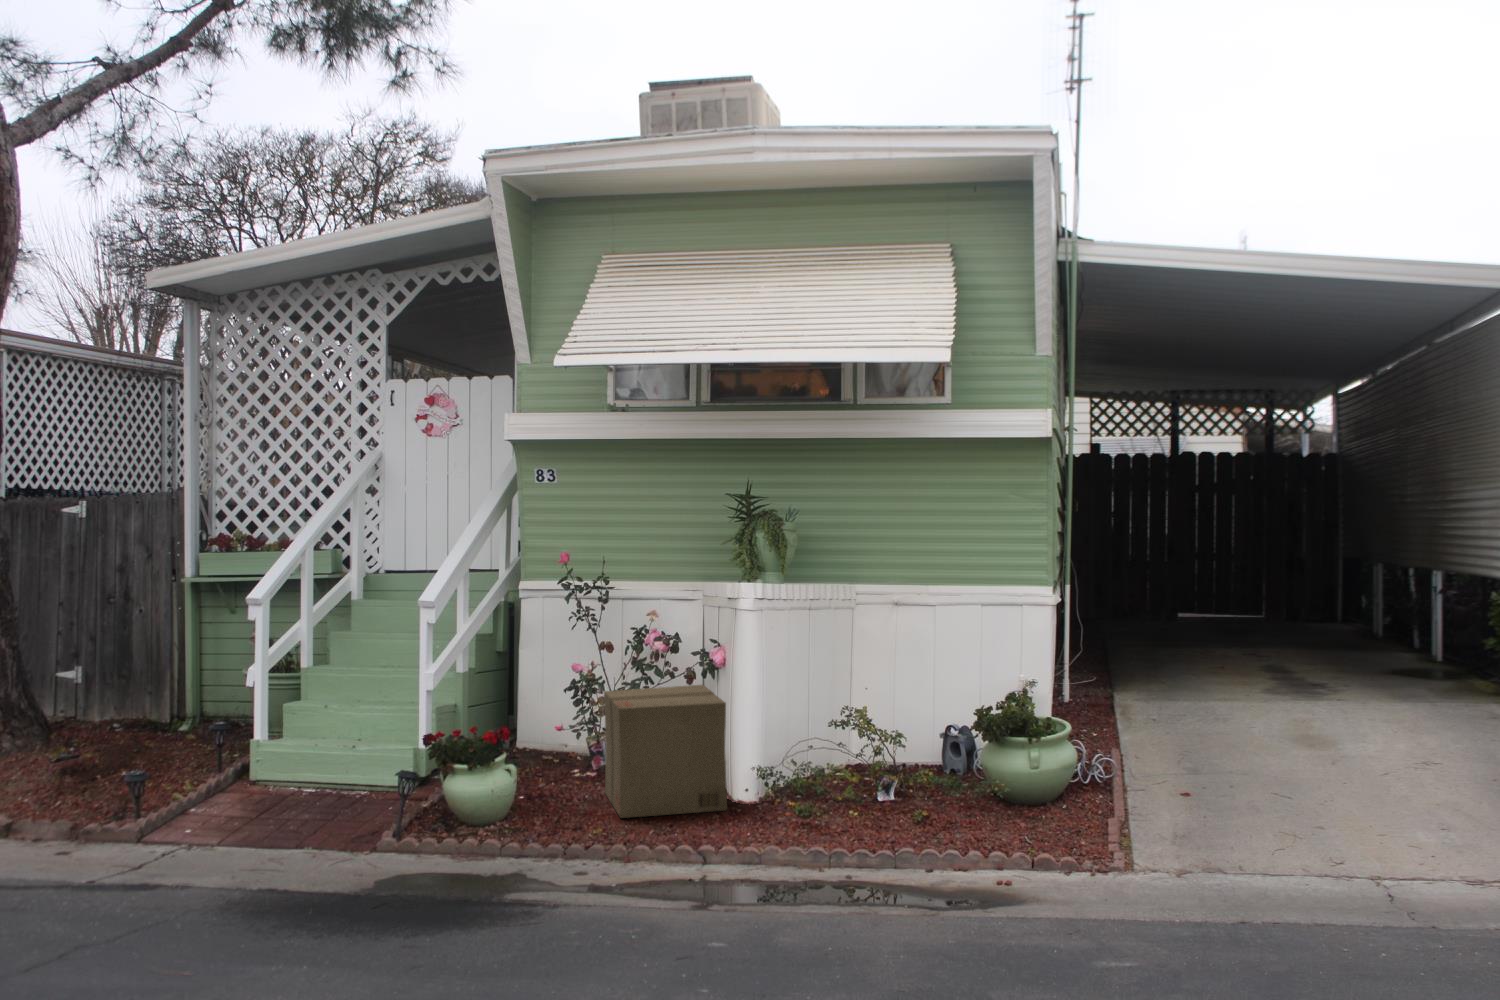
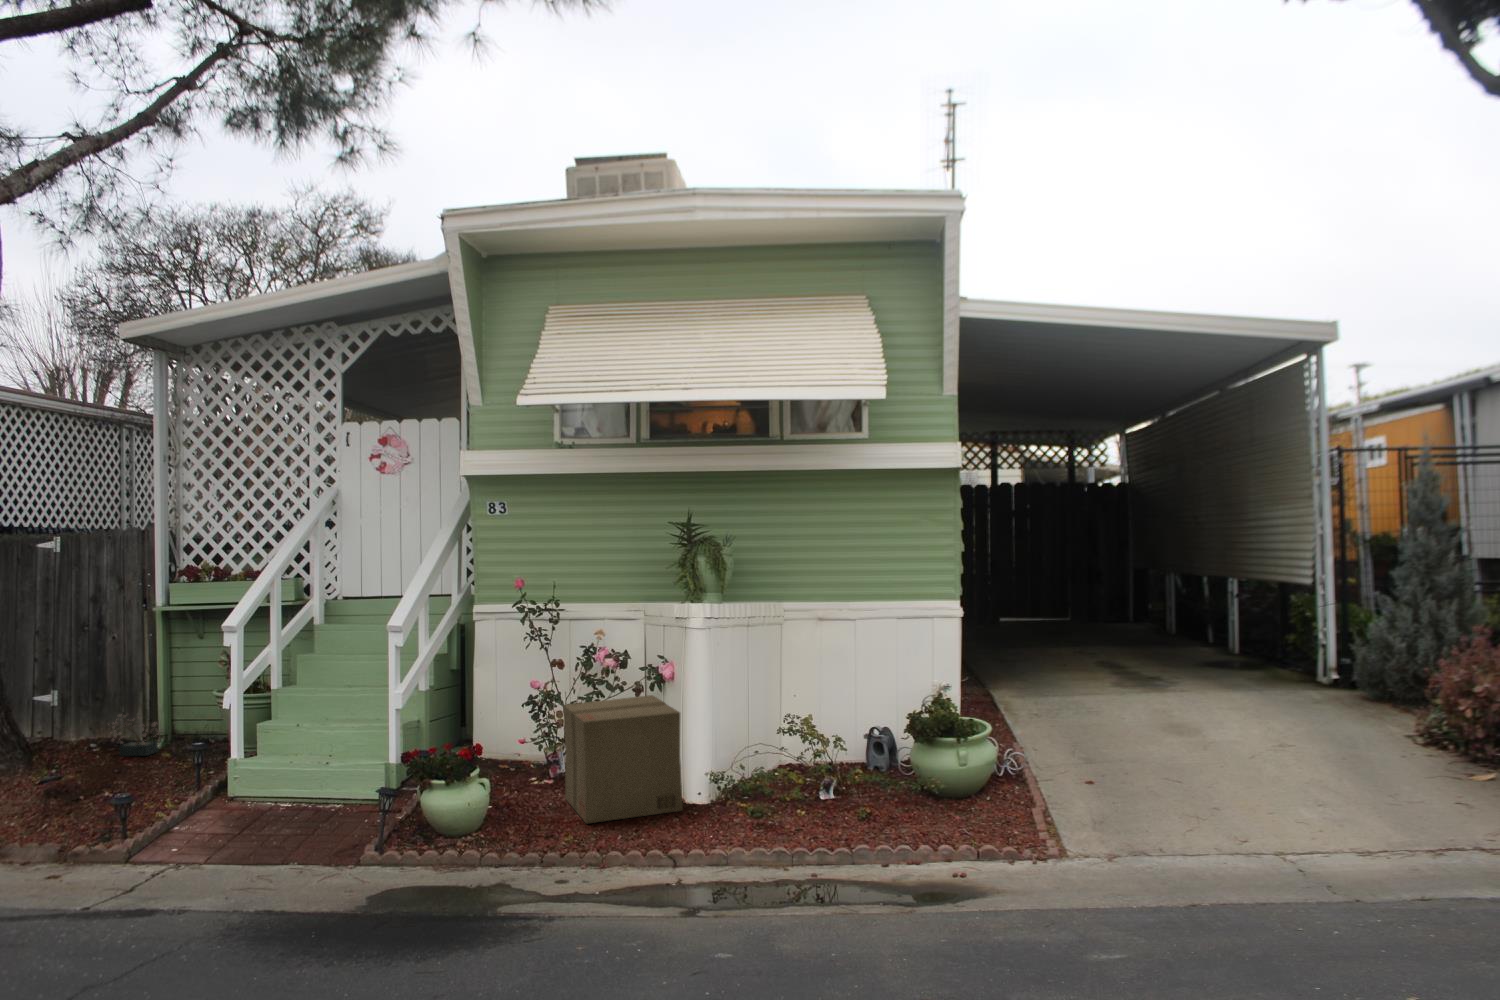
decorative plant: none [142,687,199,732] -> present [112,714,159,756]

